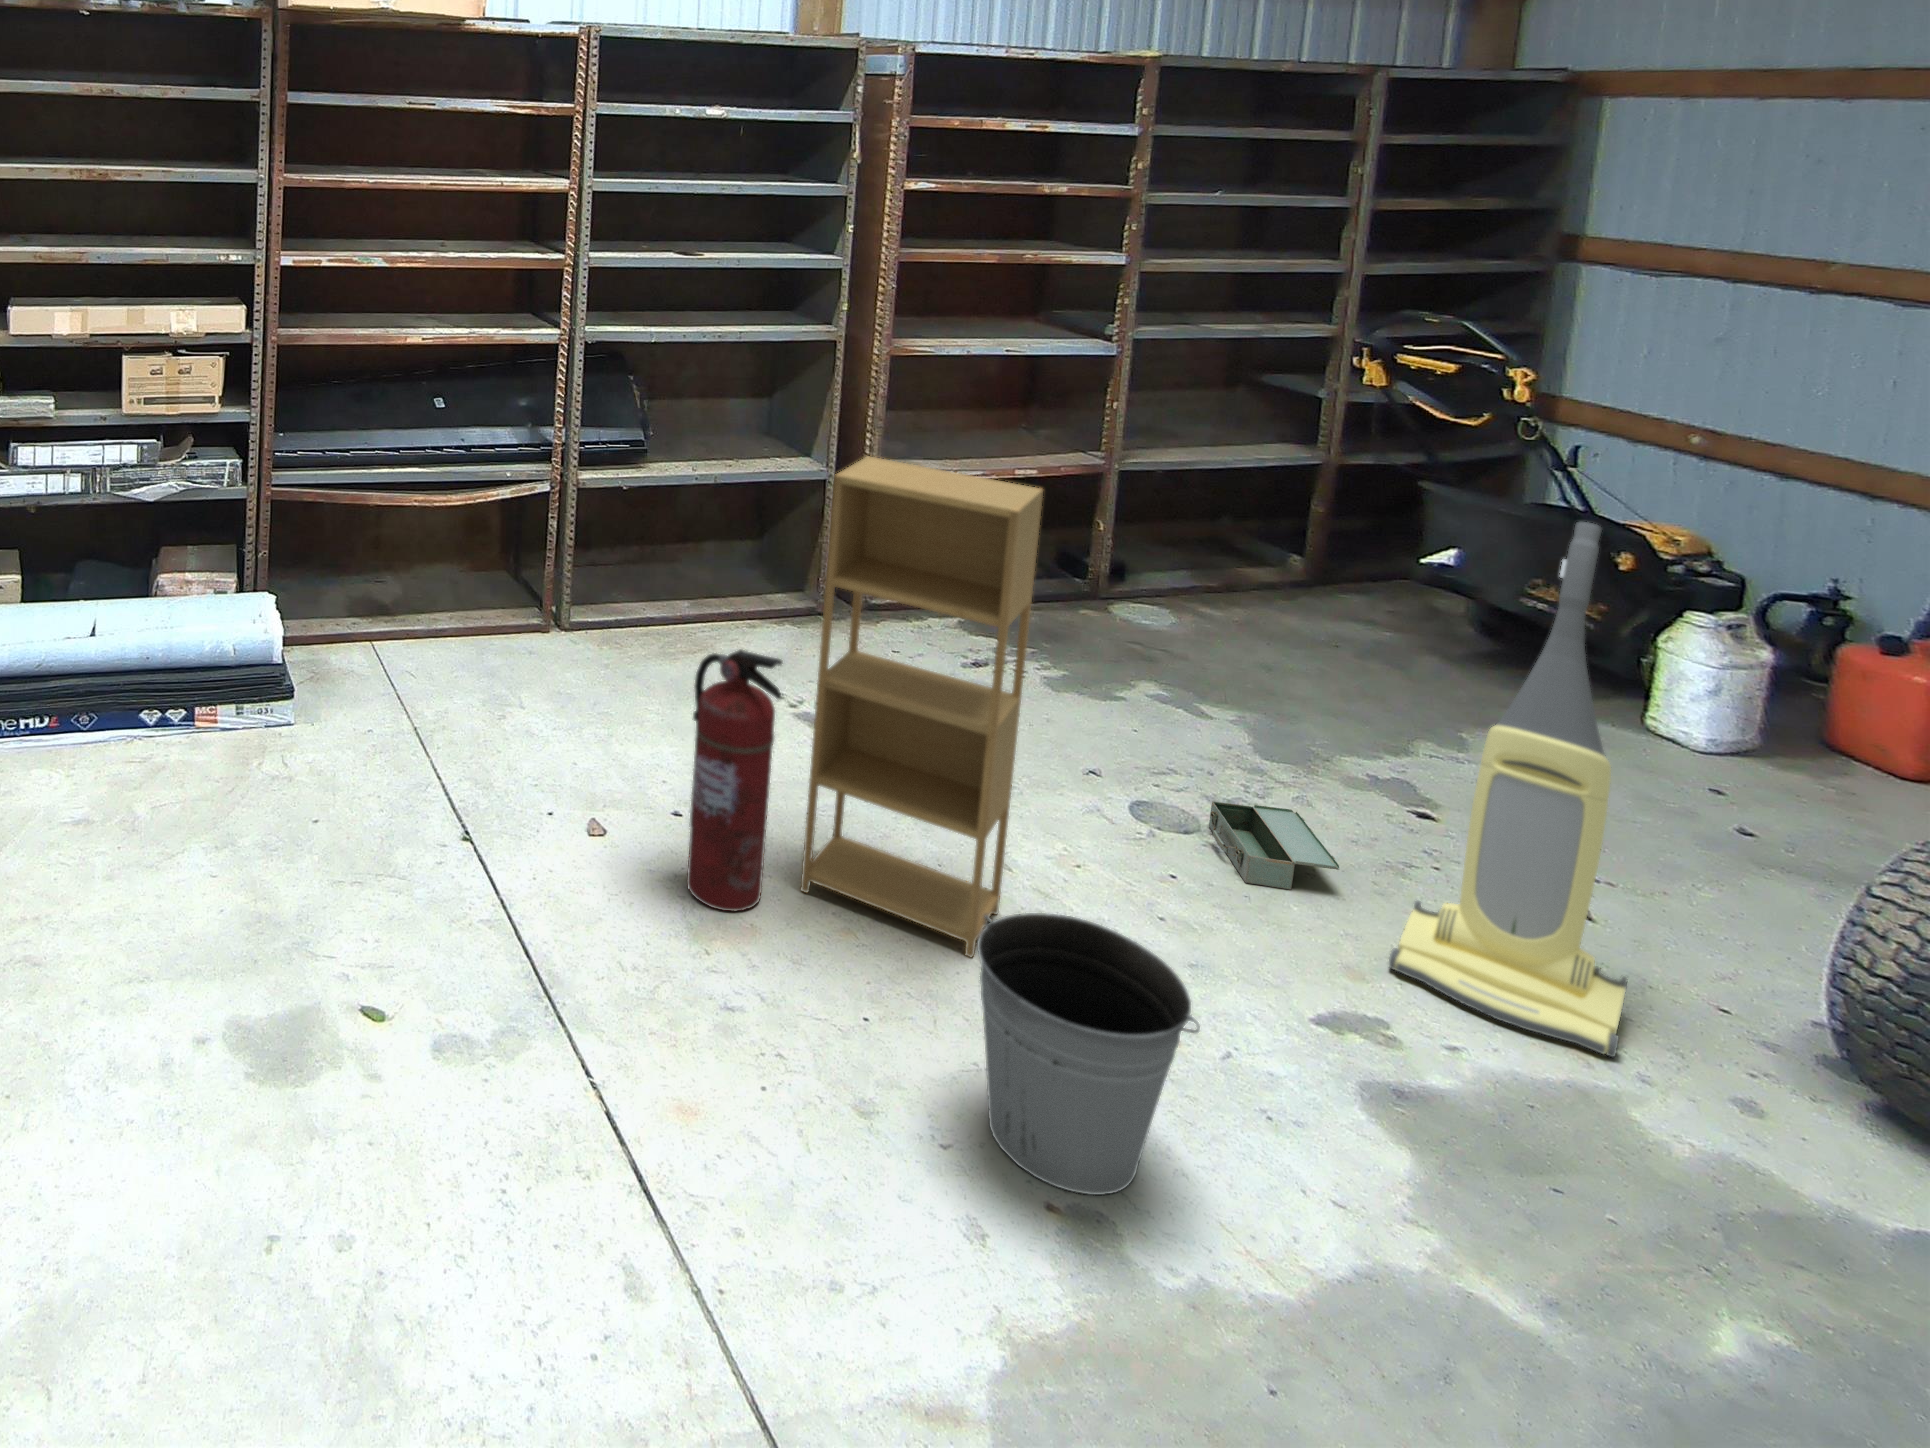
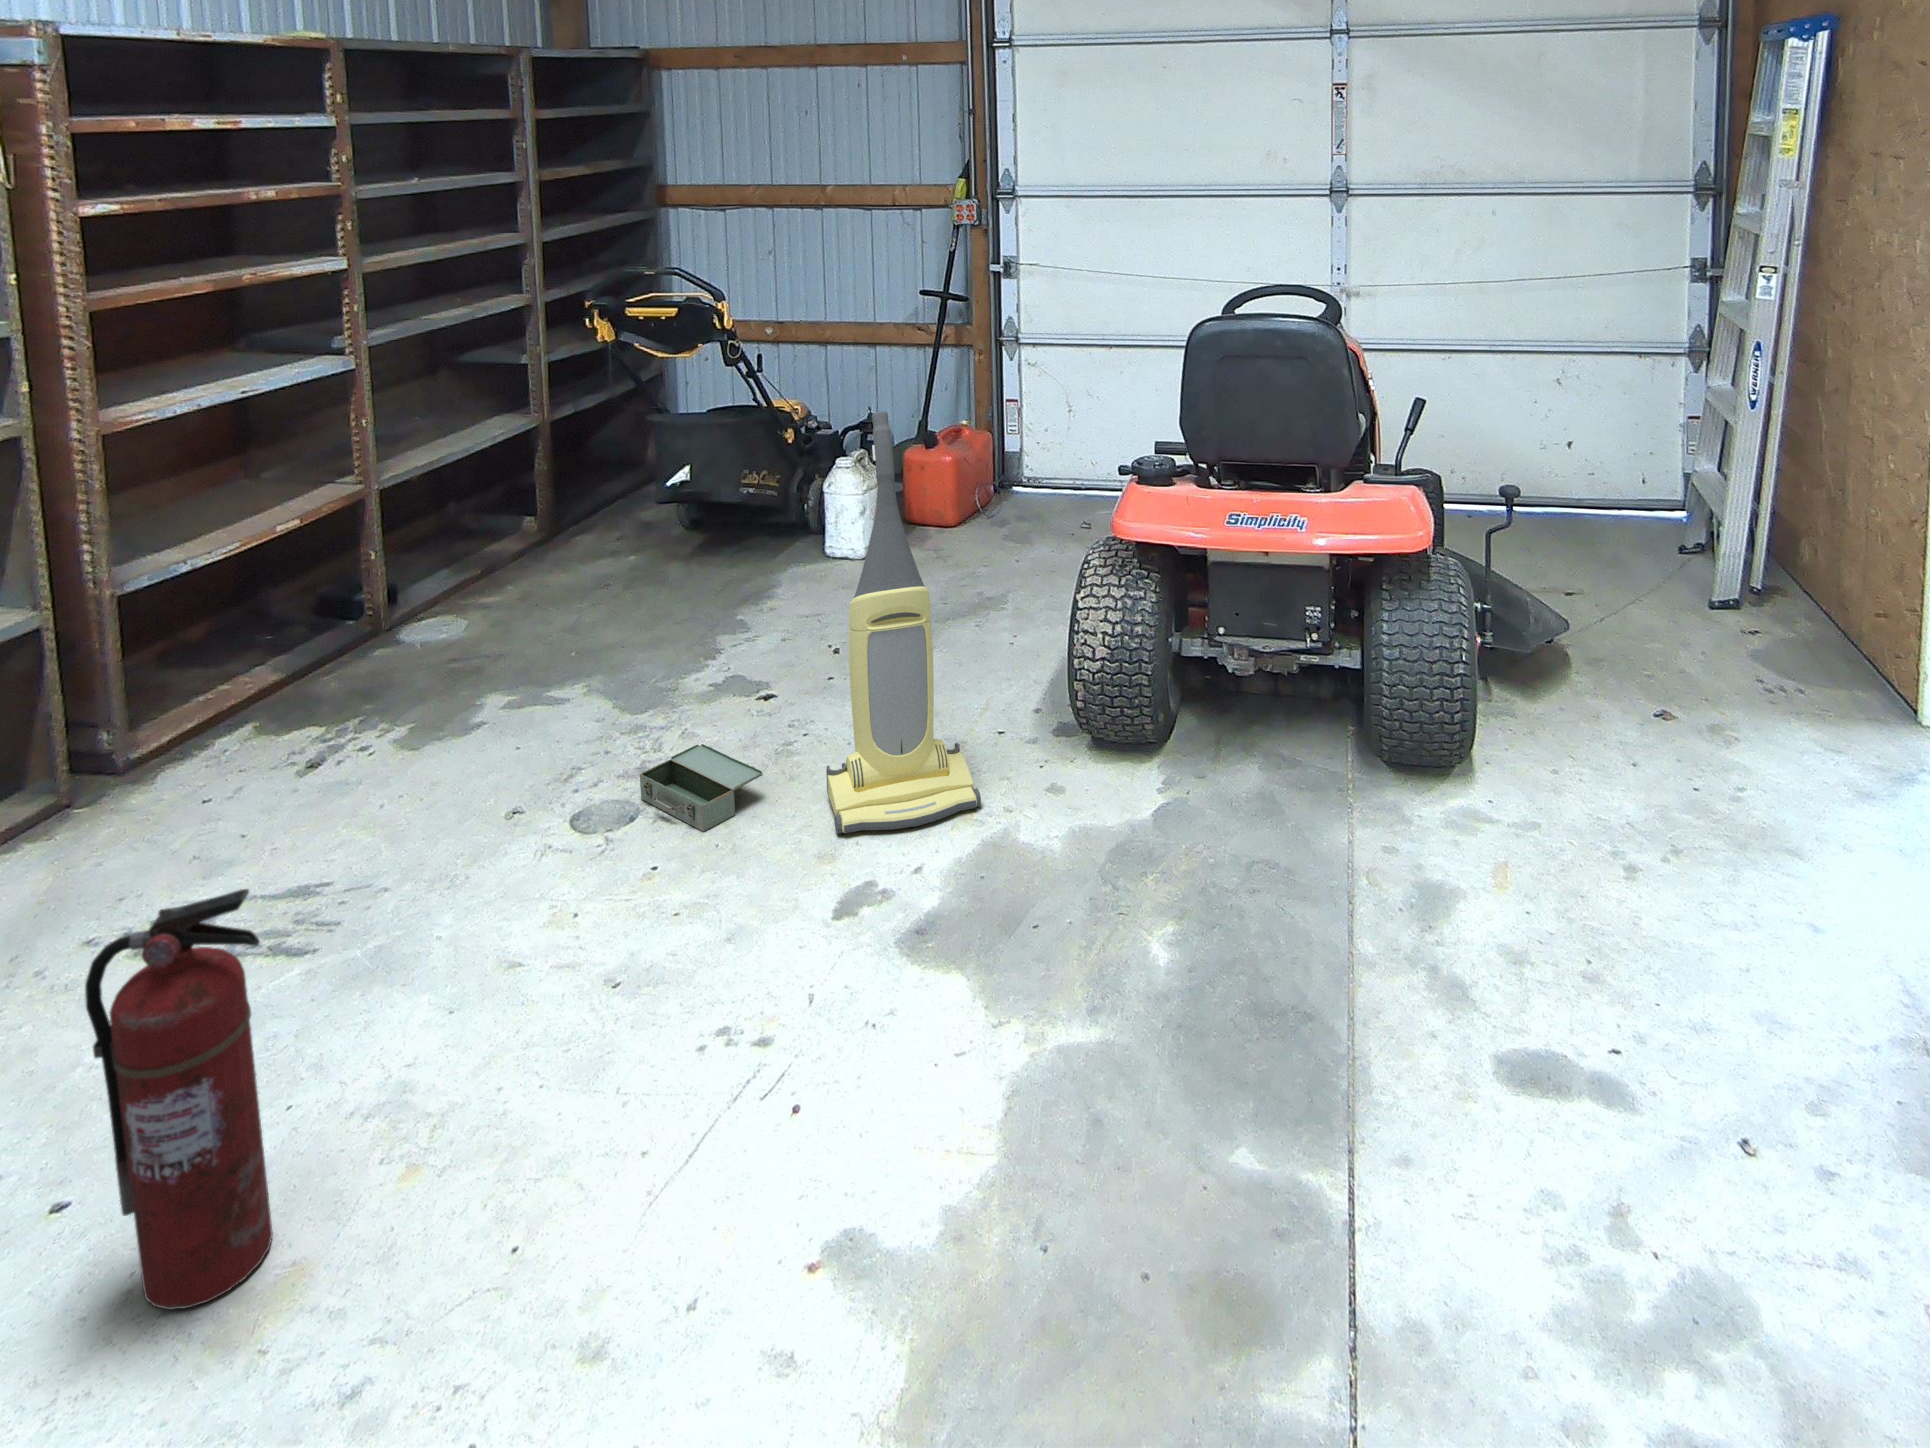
shelving unit: present [801,457,1043,957] -> none [258,527,558,1173]
bucket: present [977,913,1200,1195] -> none [644,951,877,1272]

